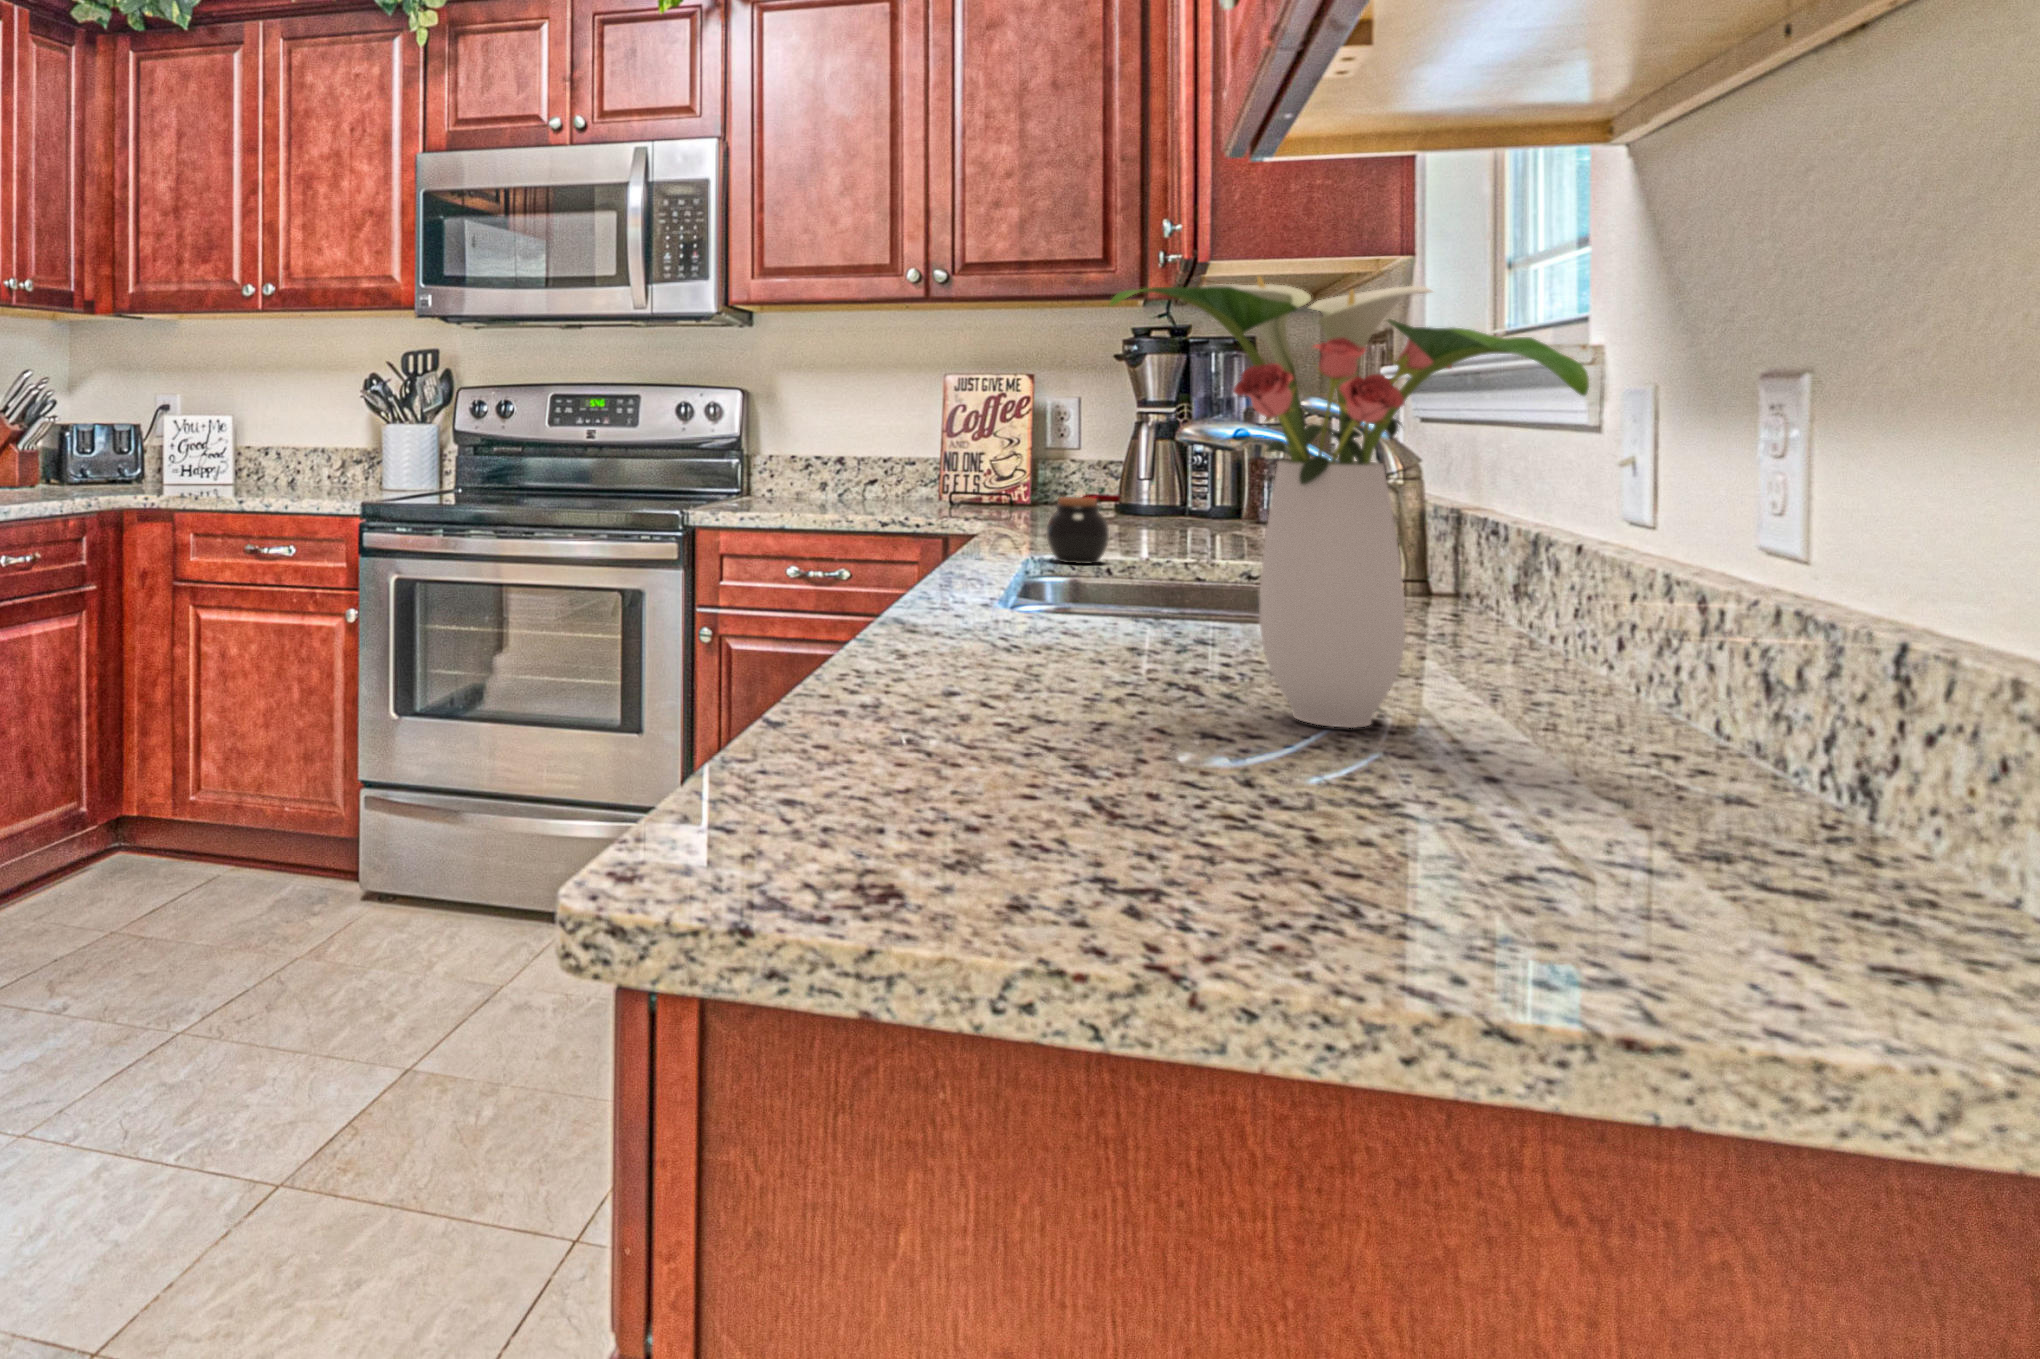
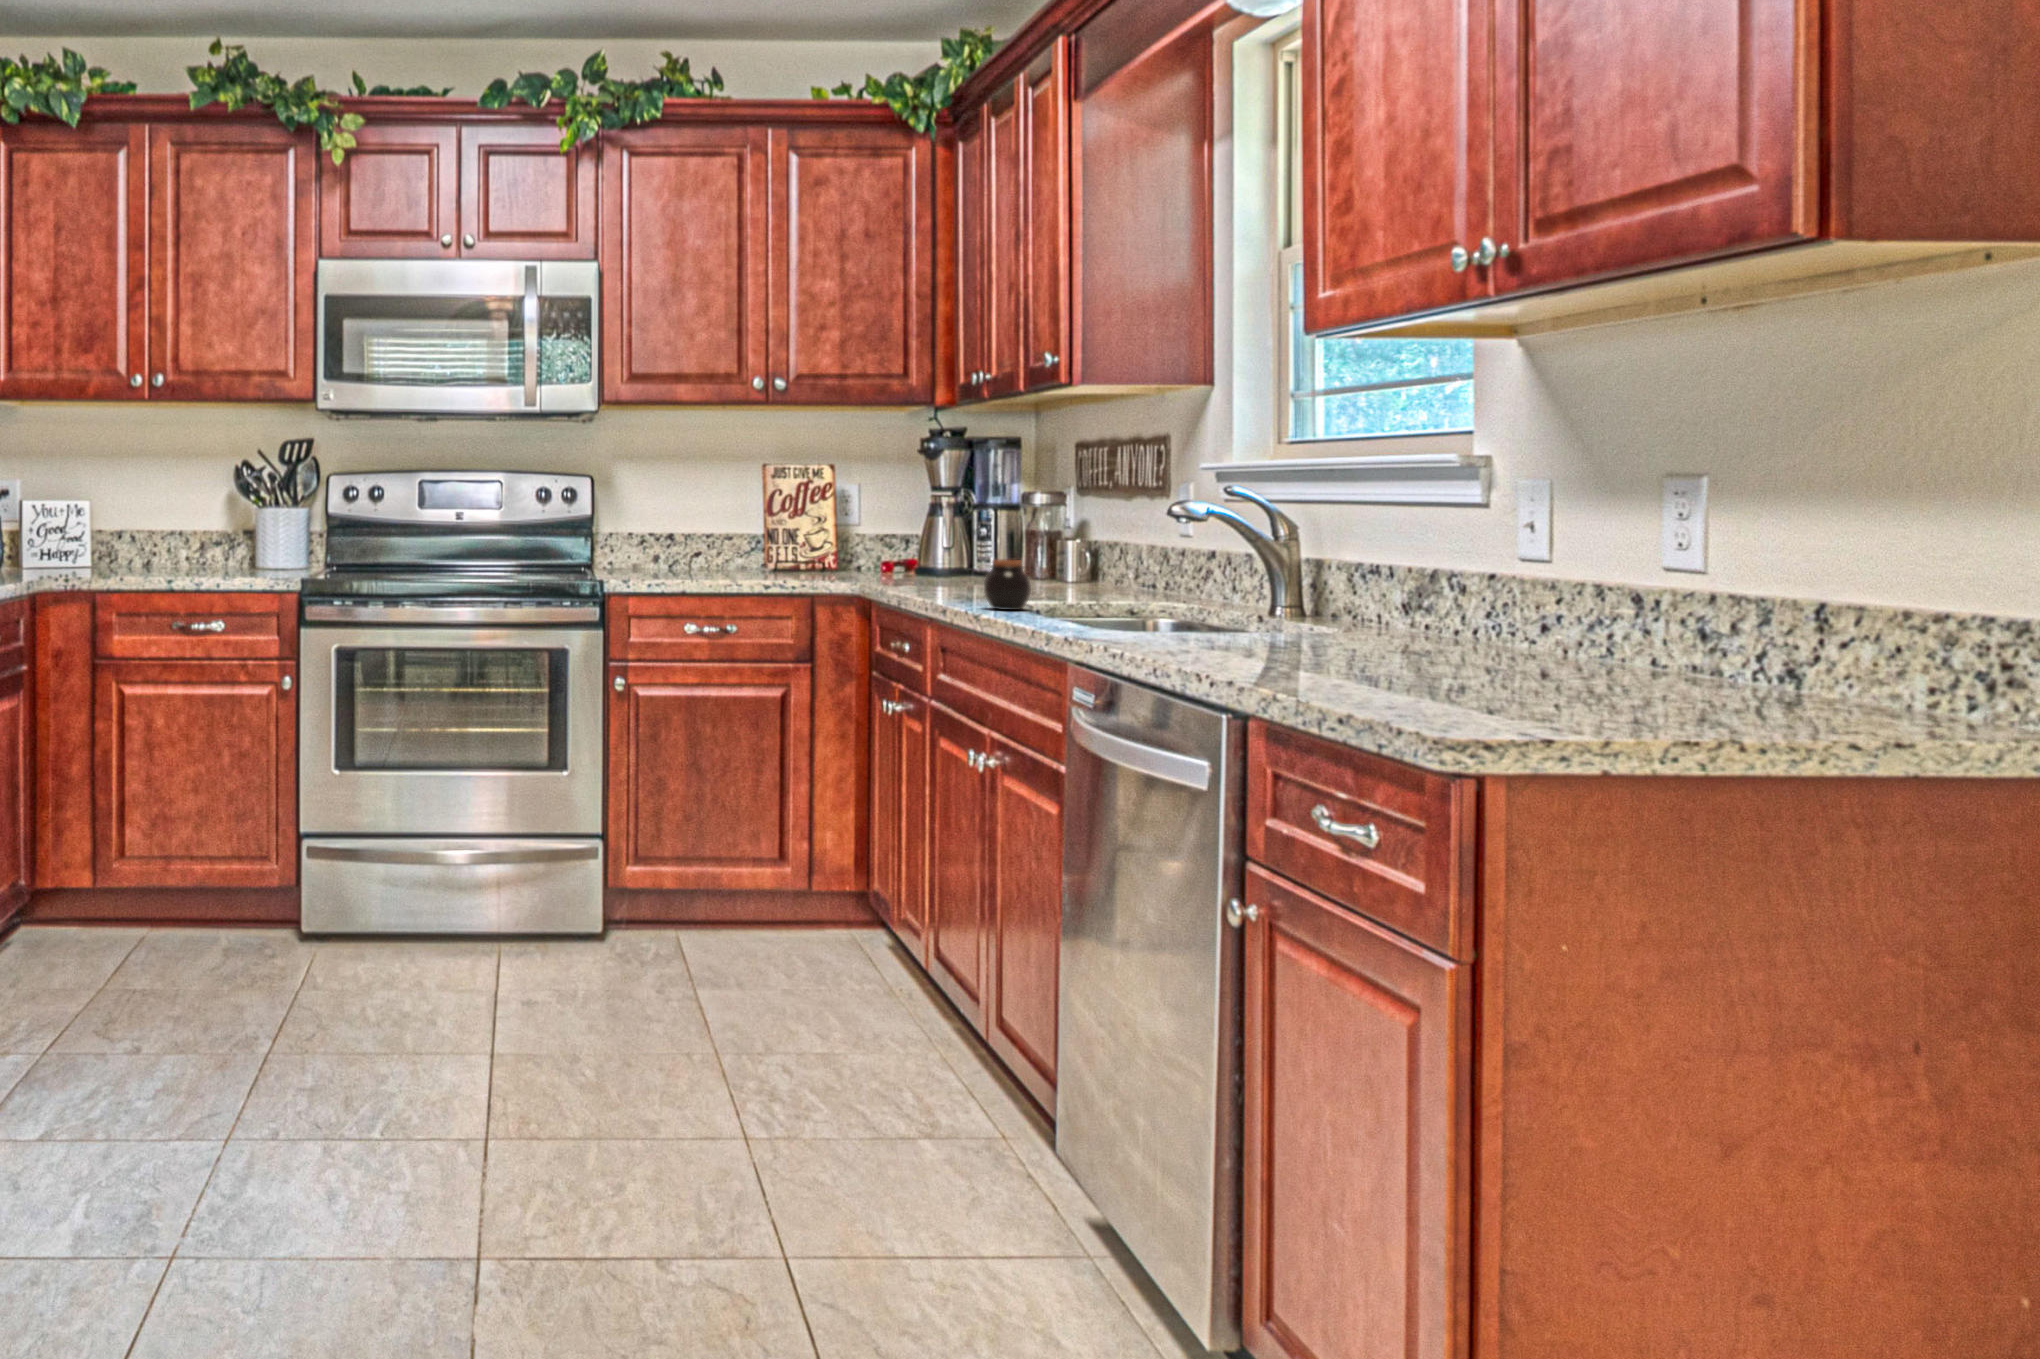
flower arrangement: present [1110,277,1589,728] -> none [1379,405,1709,697]

